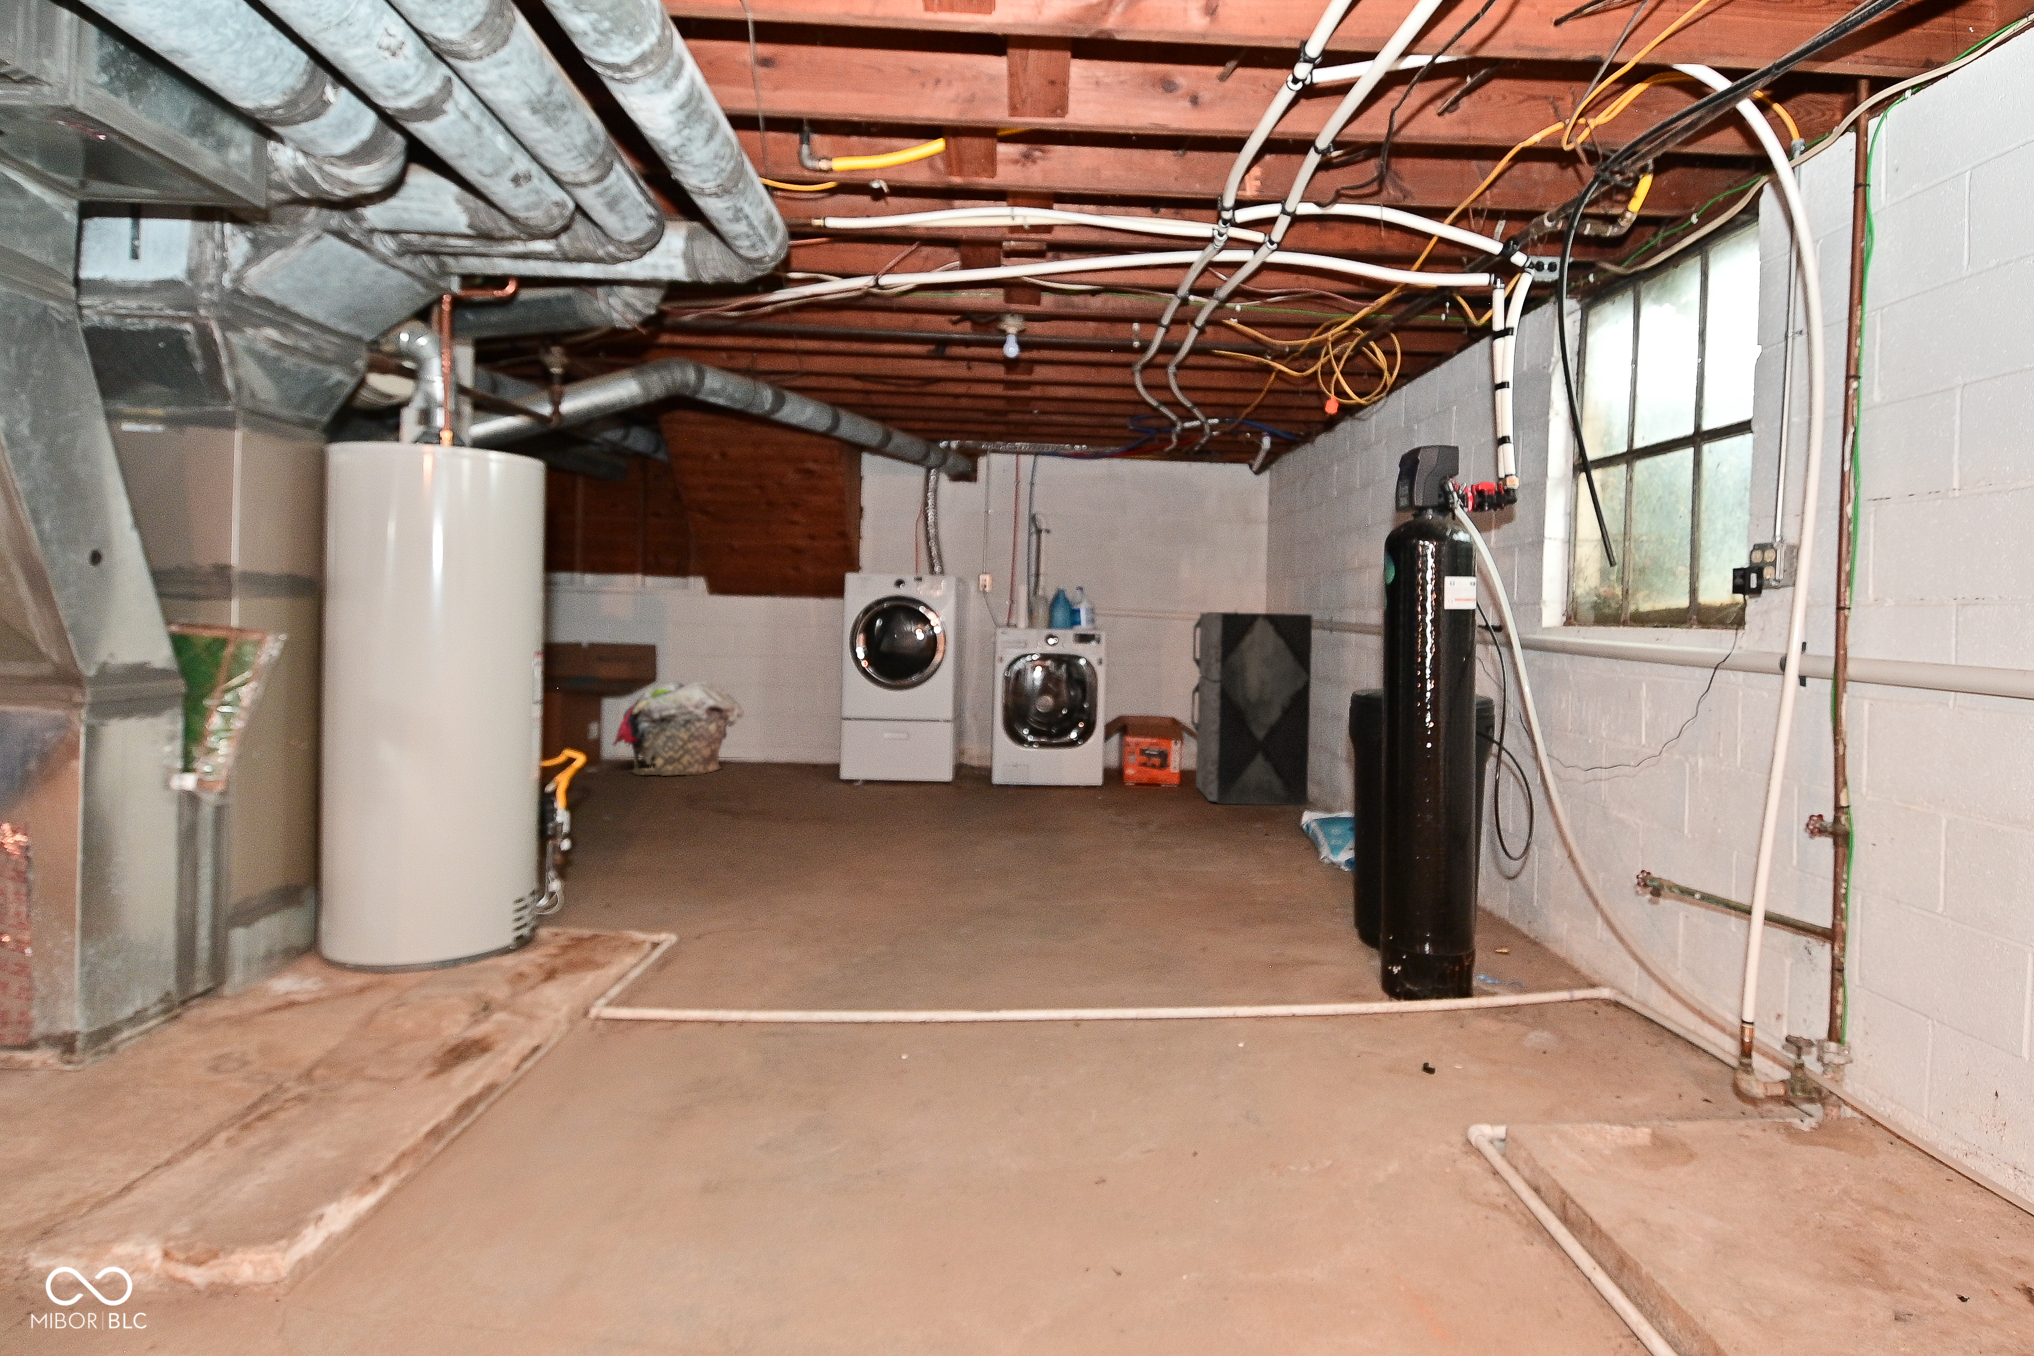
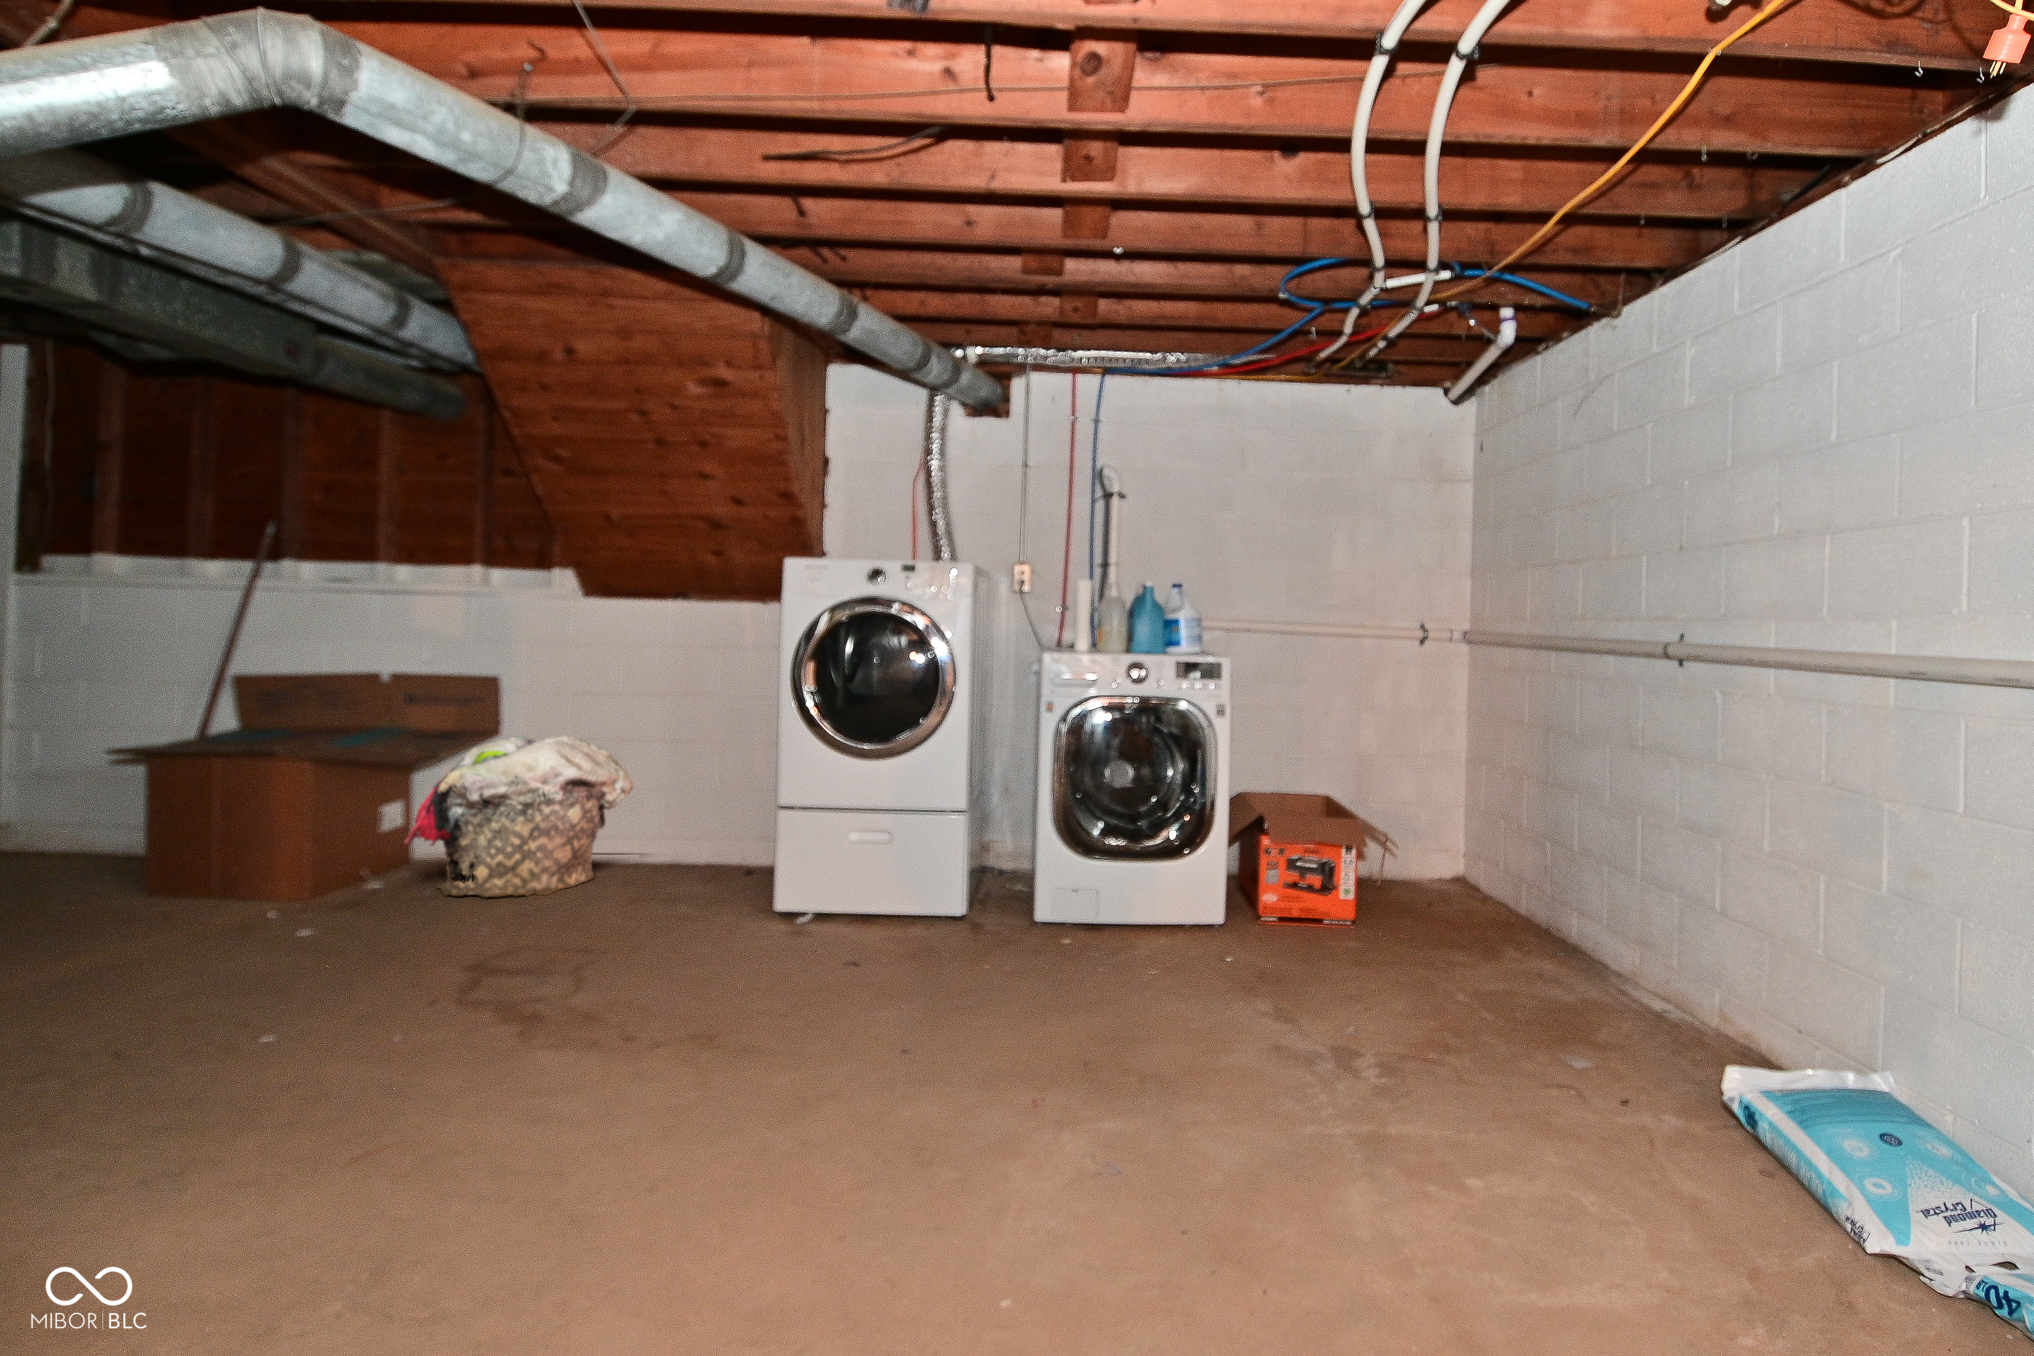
storage cabinet: present [1191,612,1313,805] -> none [1380,625,1628,983]

